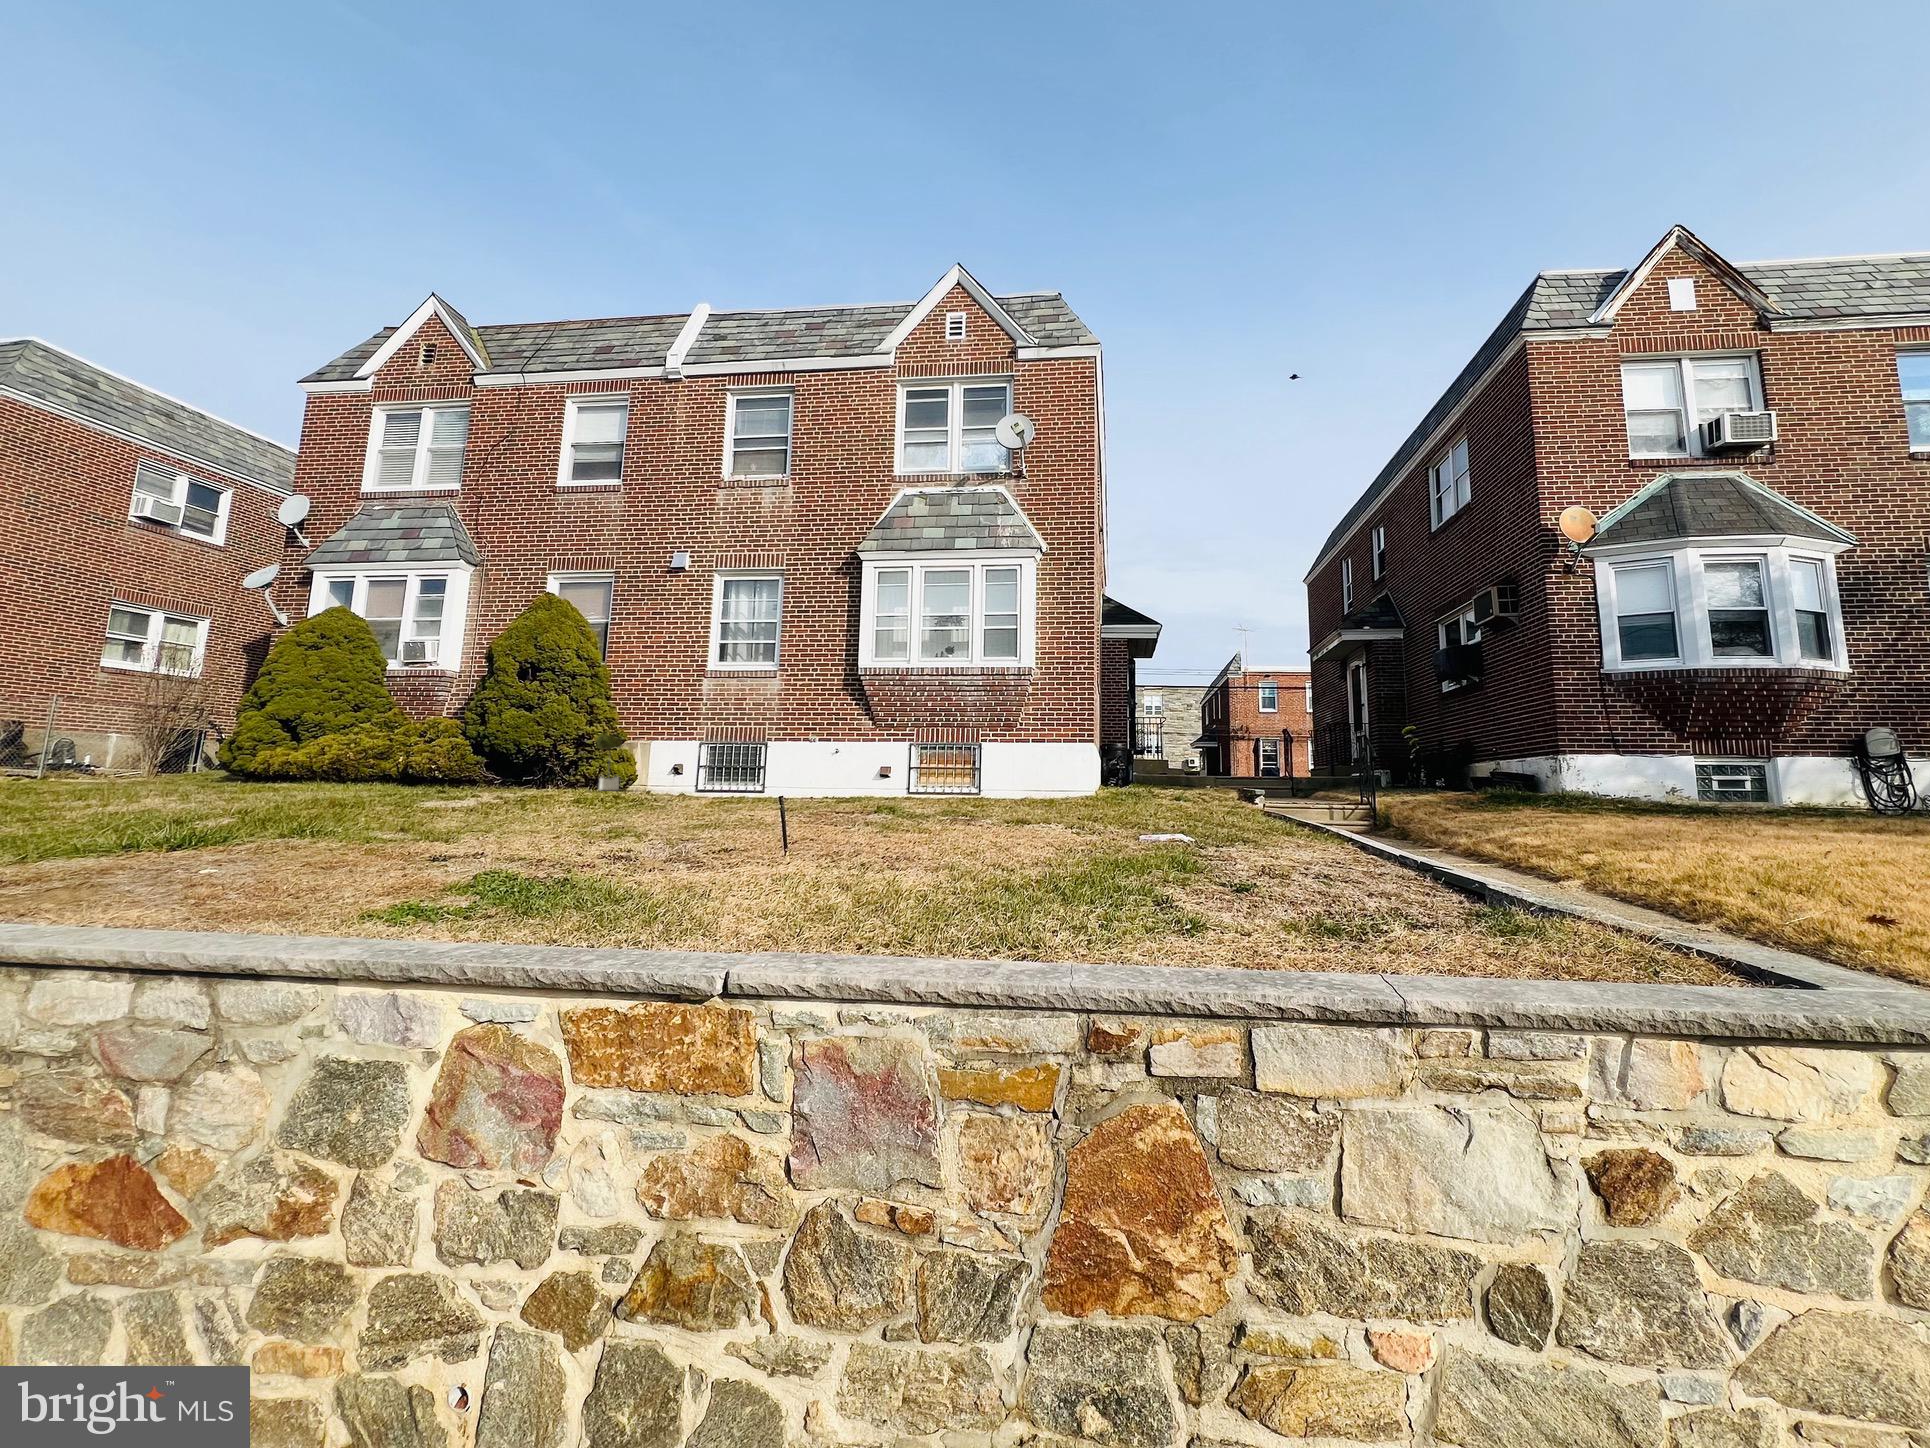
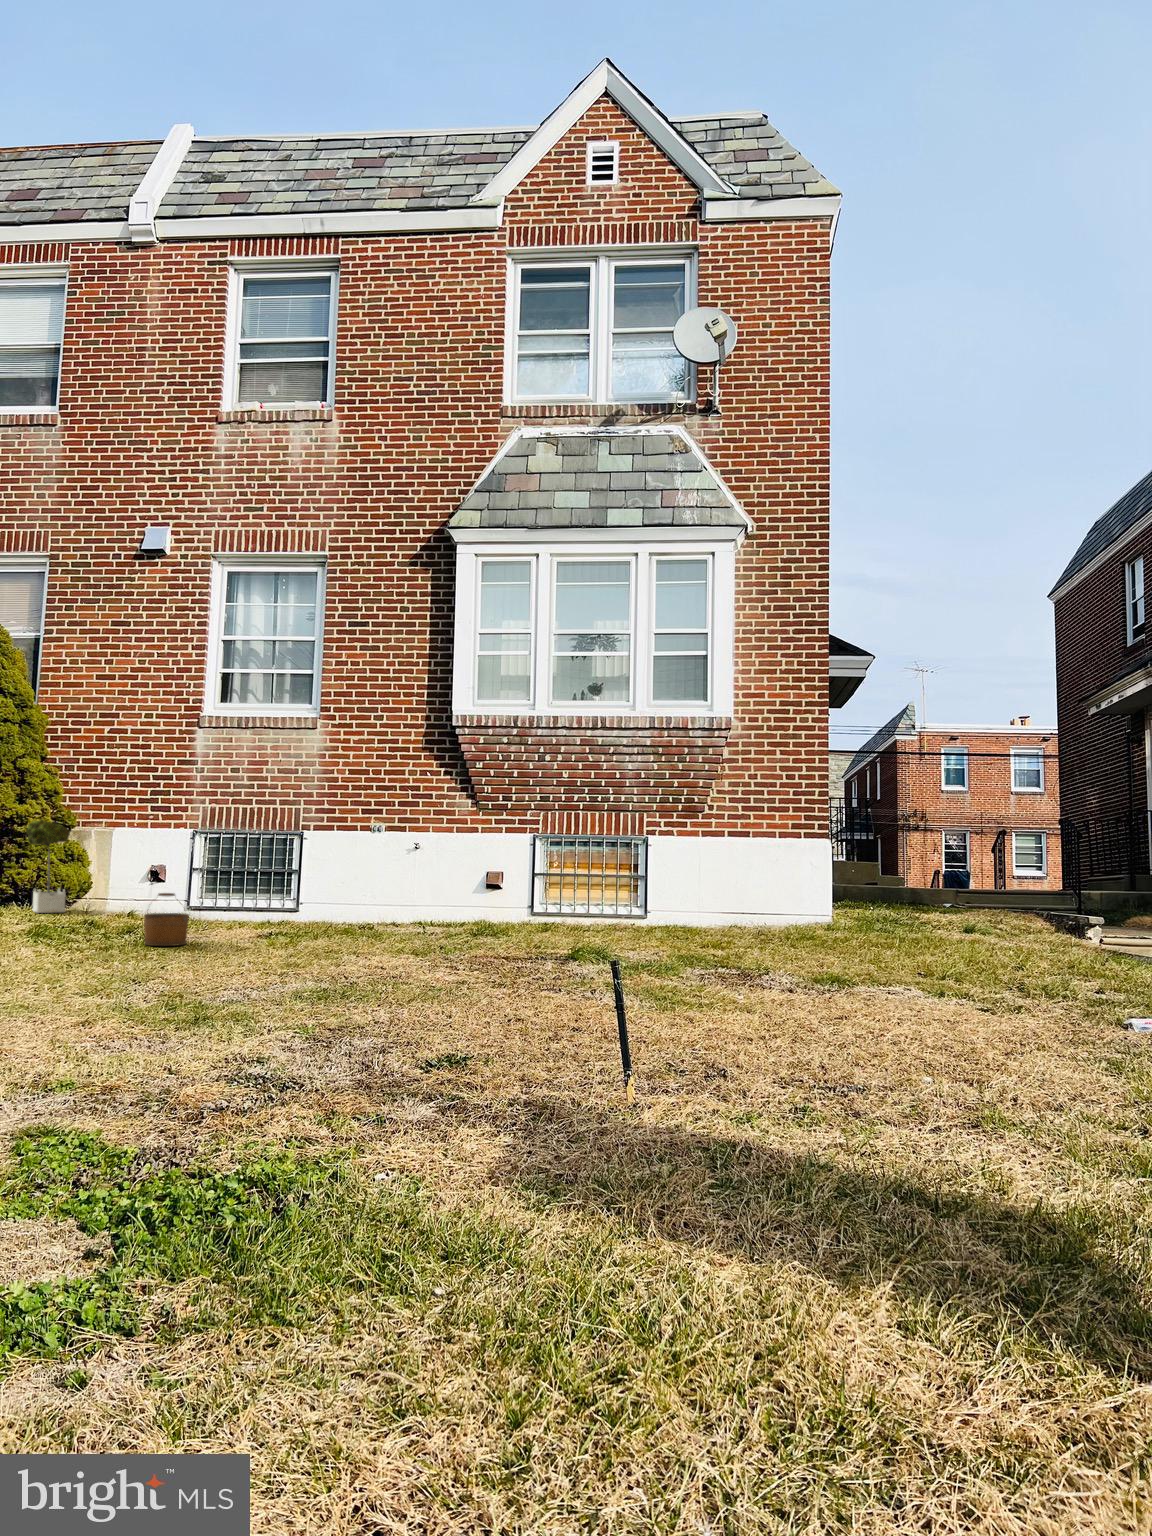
bucket: none [663,771,689,801] -> present [144,893,189,946]

